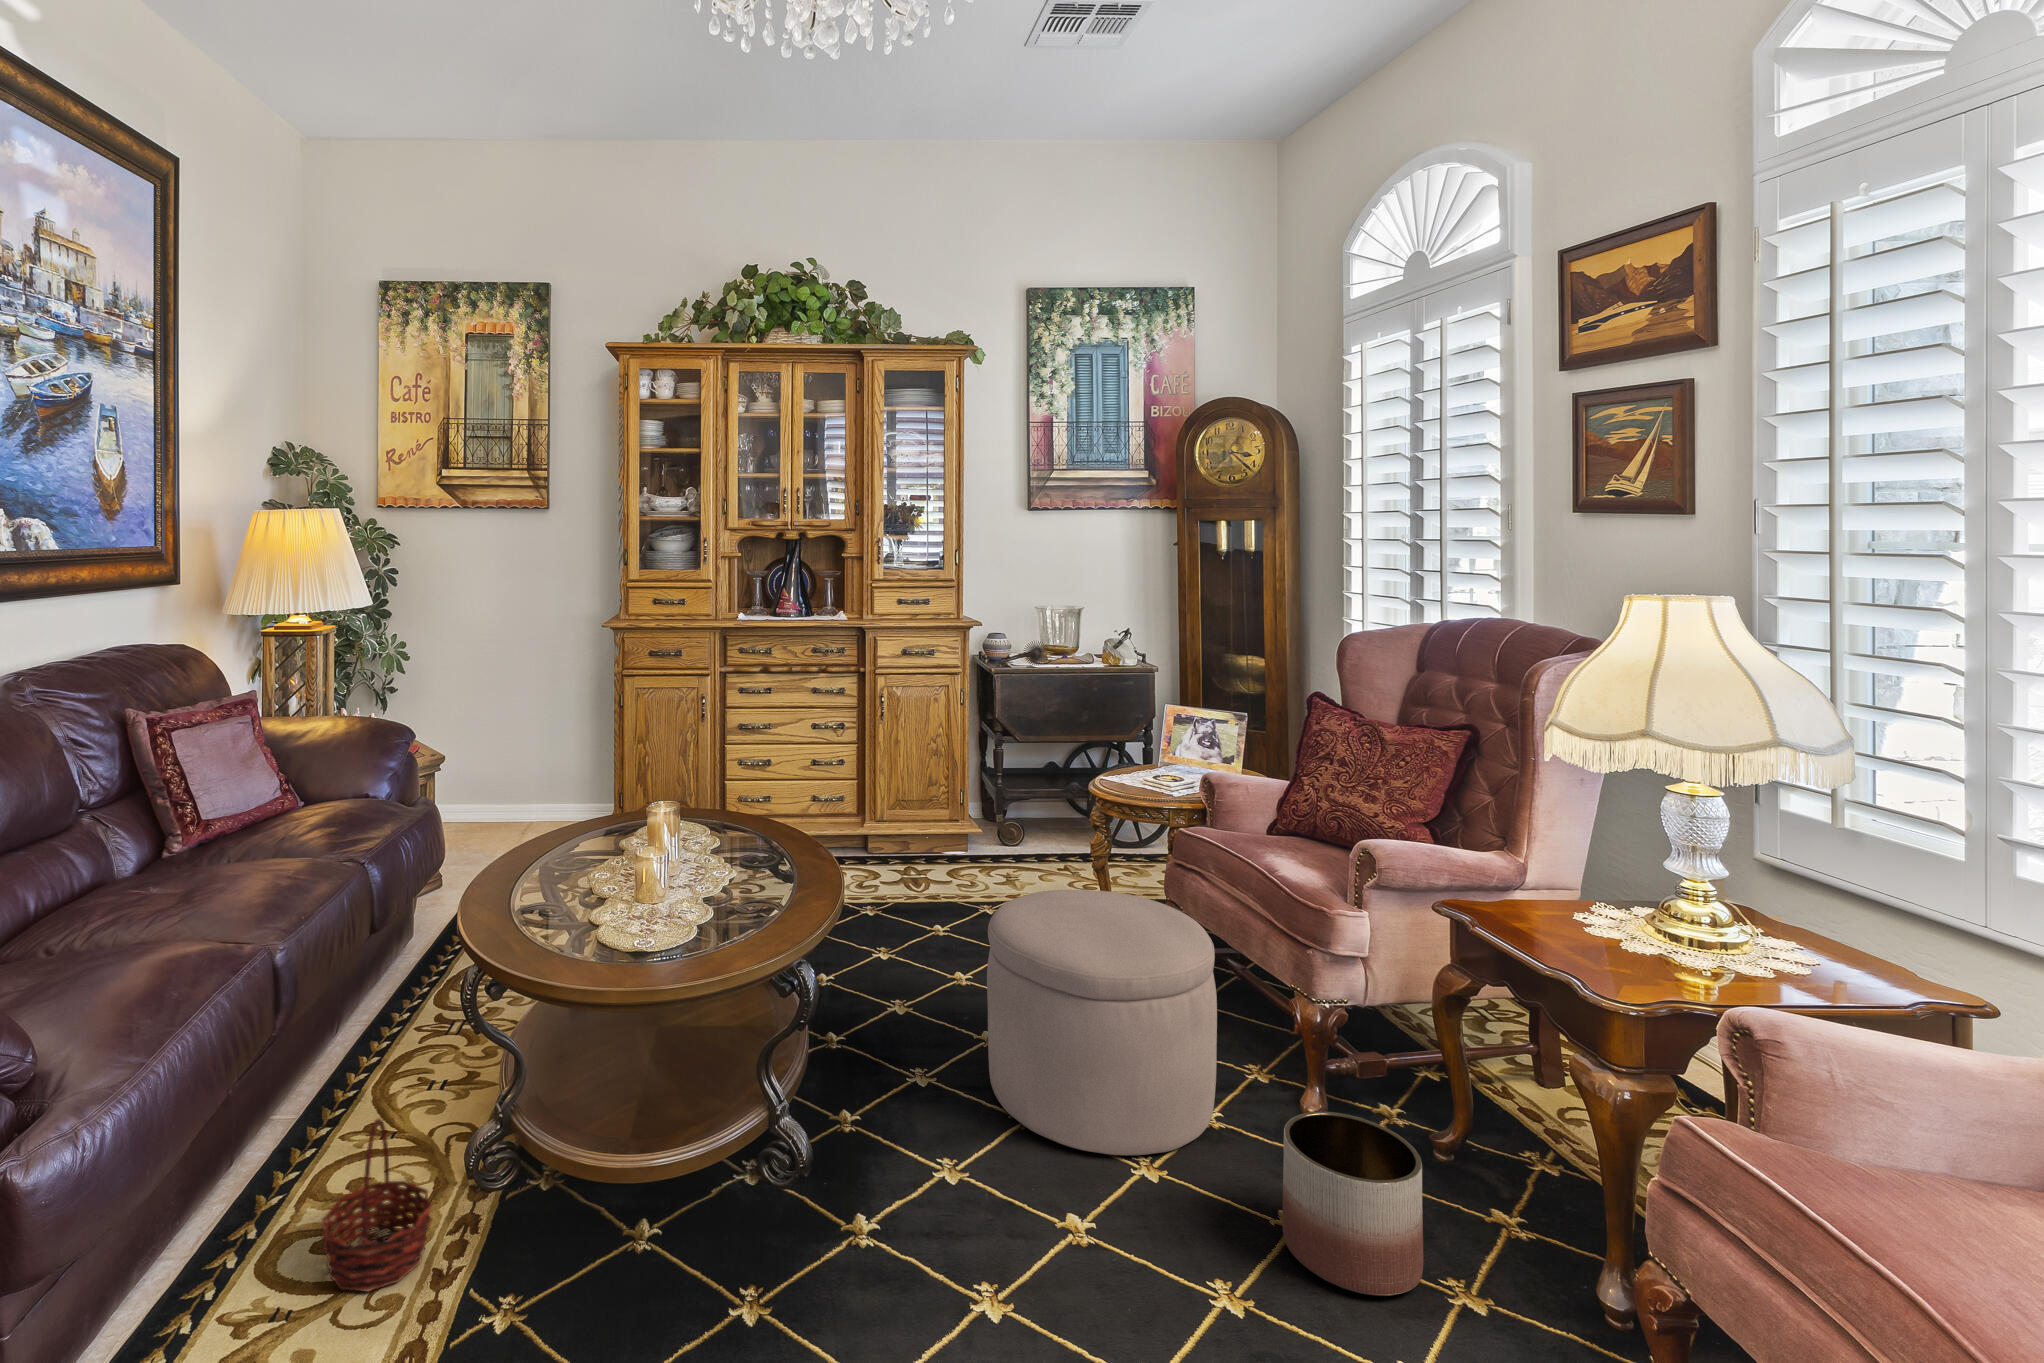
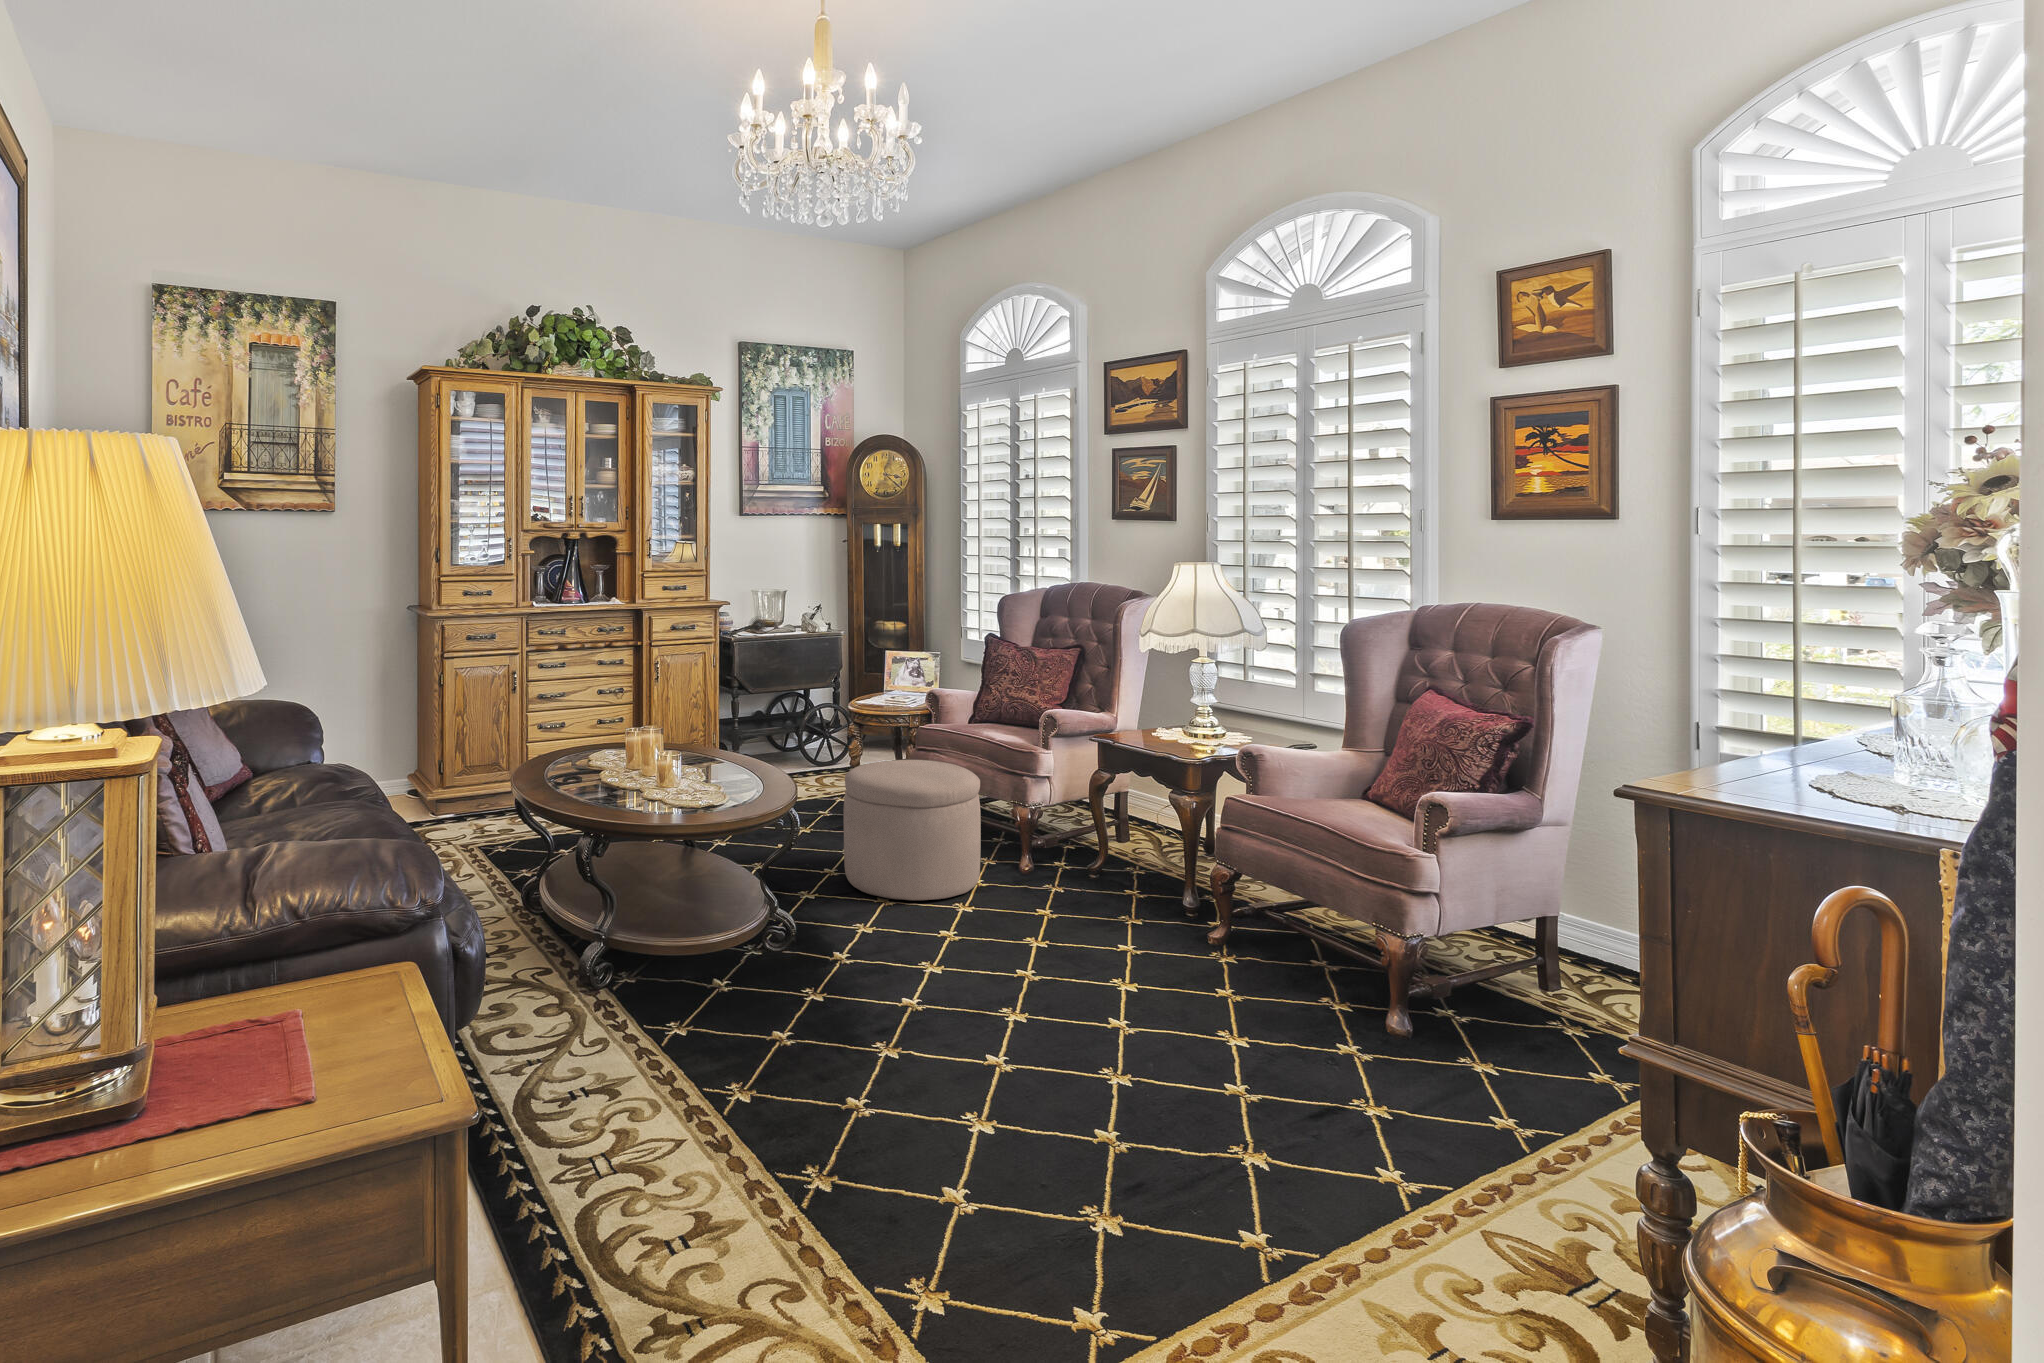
planter: present [1282,1112,1423,1296] -> none [1037,844,1104,921]
basket: present [321,1119,432,1292] -> none [524,922,596,1028]

